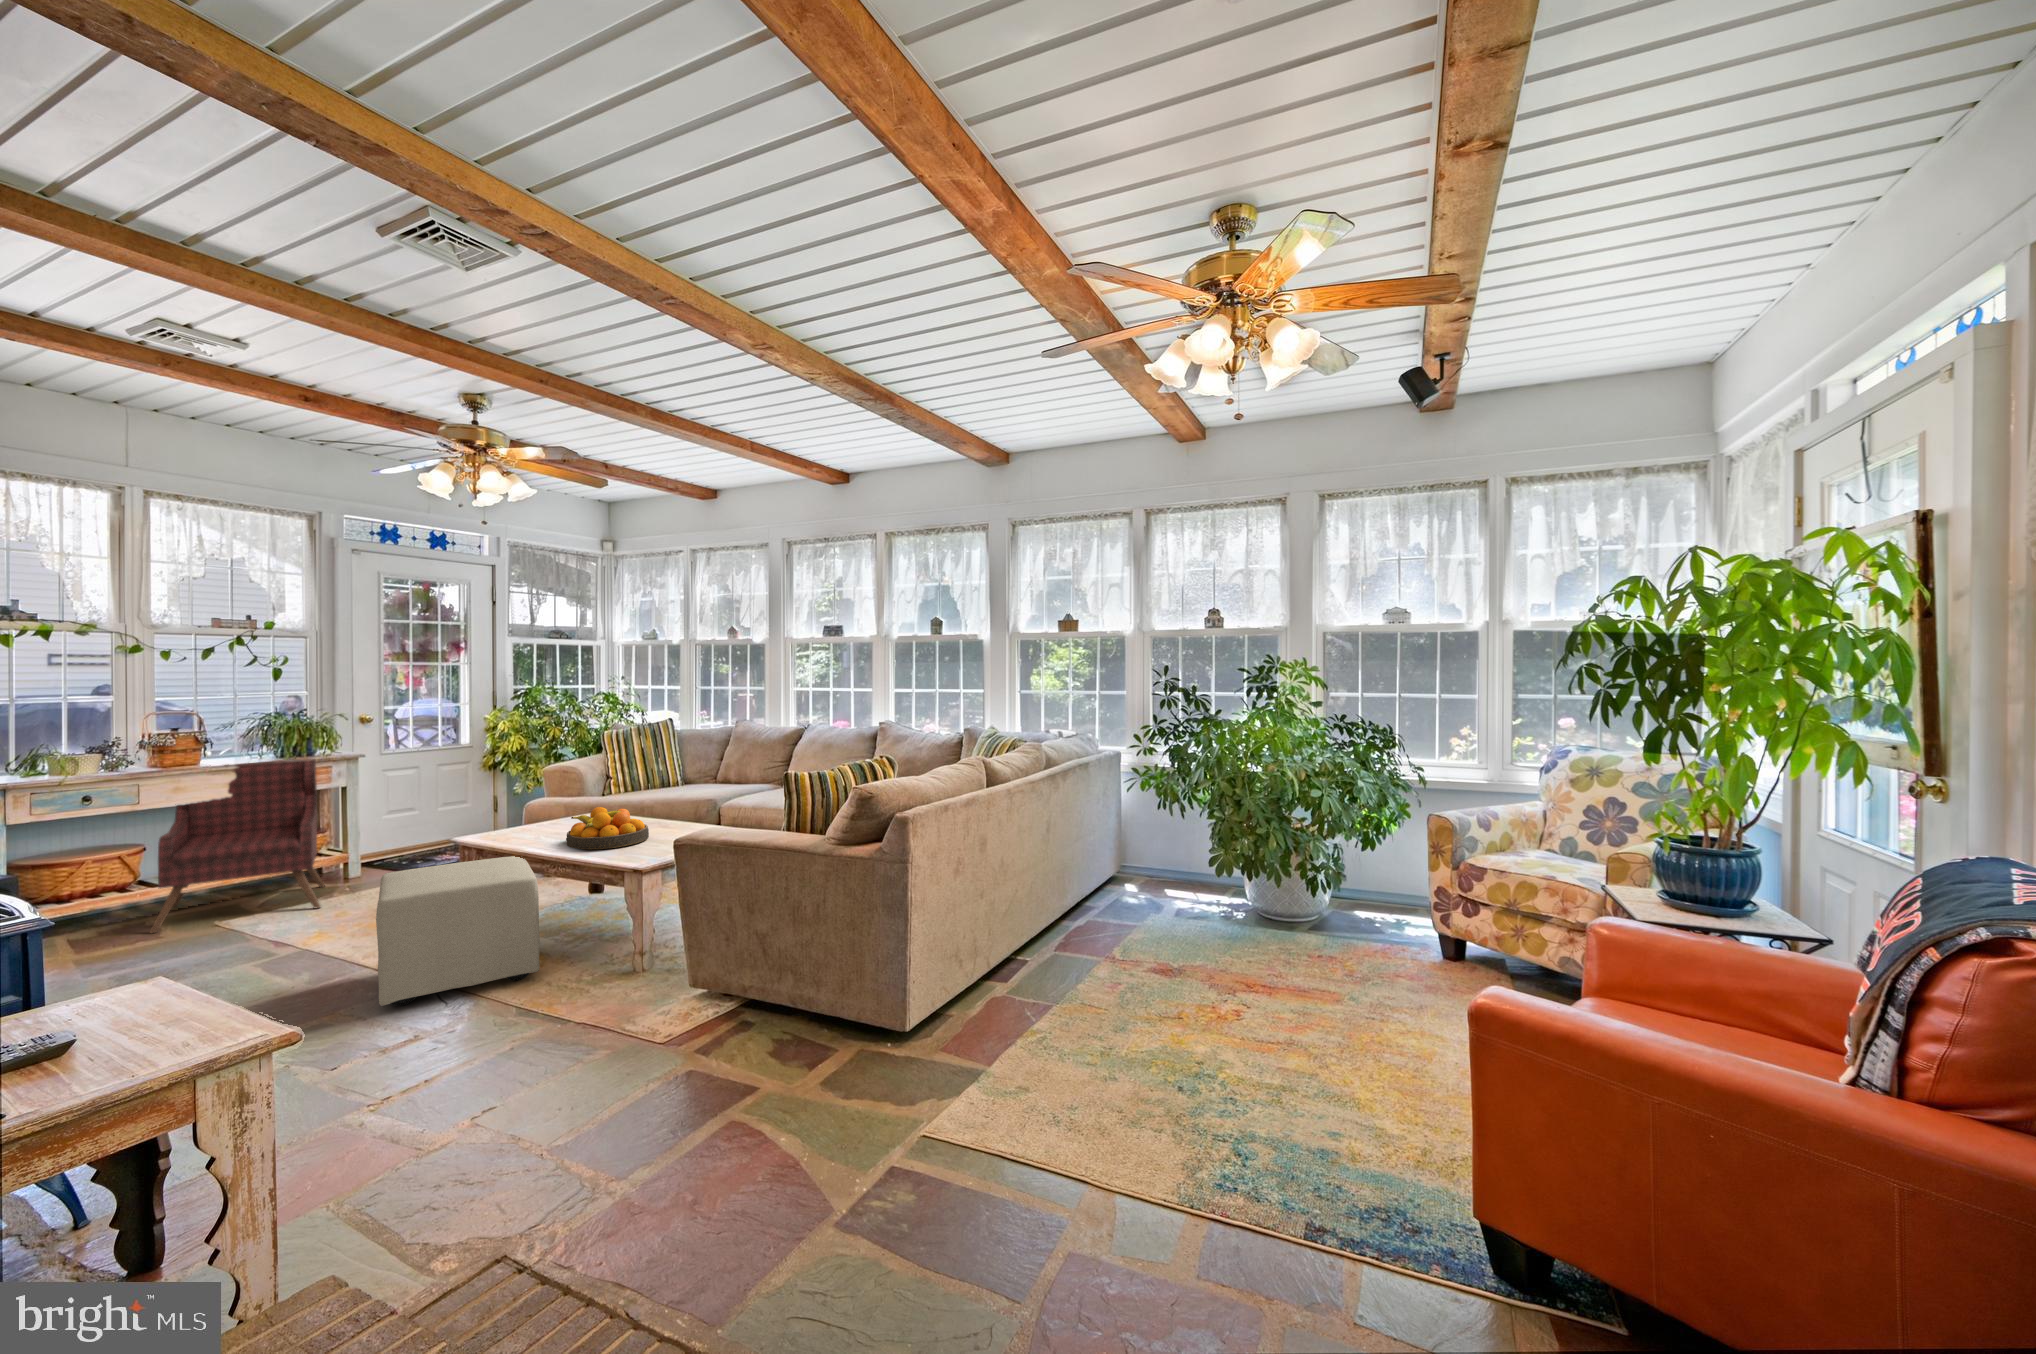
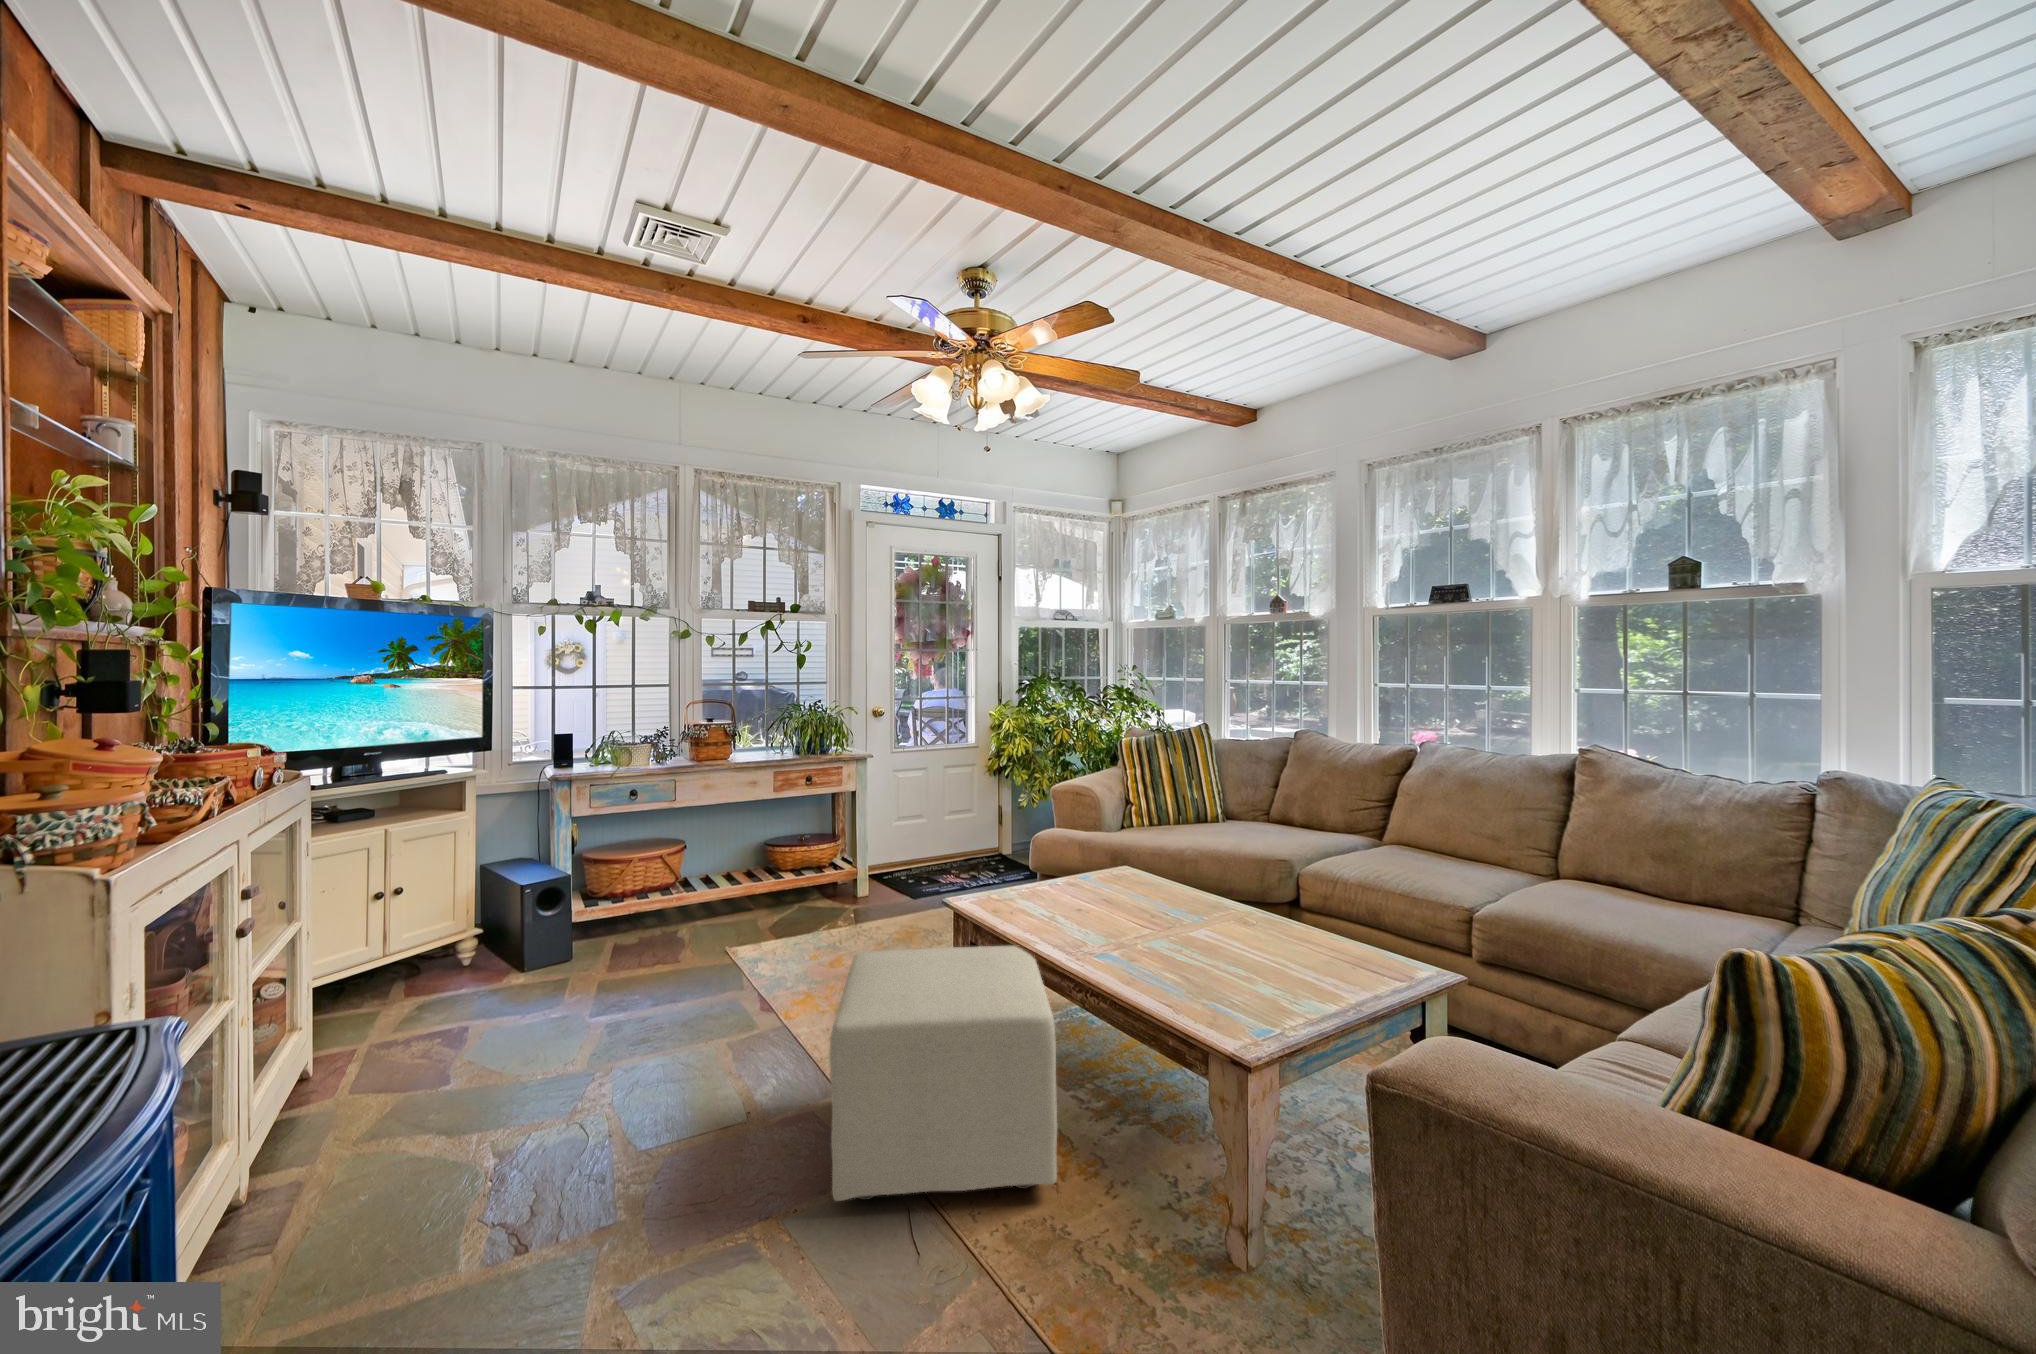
armchair: present [150,759,325,933] -> none [675,759,835,950]
fruit bowl: present [566,807,649,849] -> none [1091,877,1216,961]

